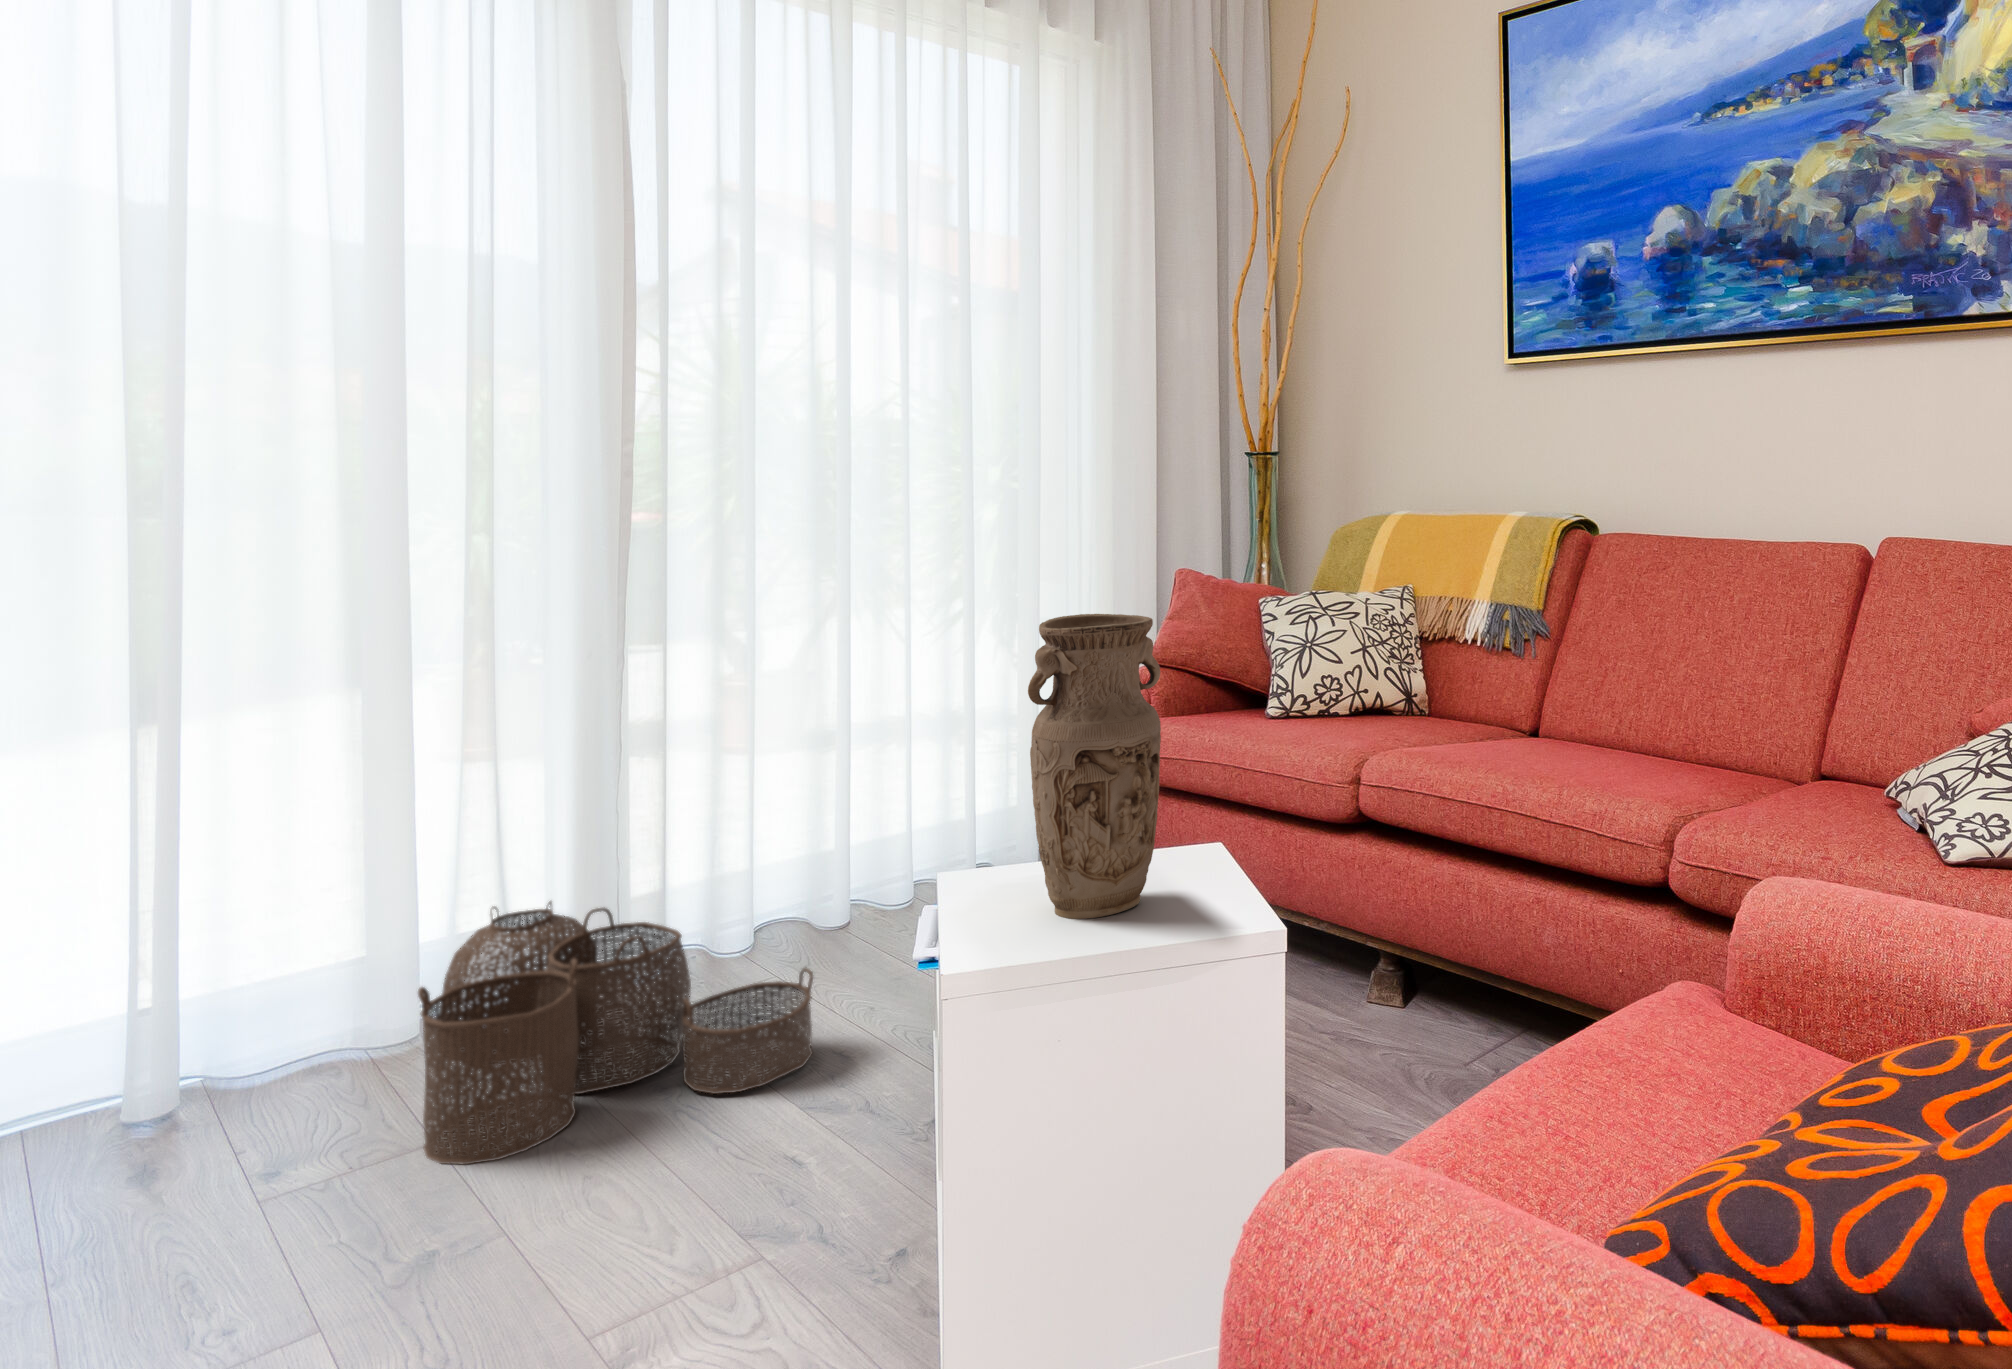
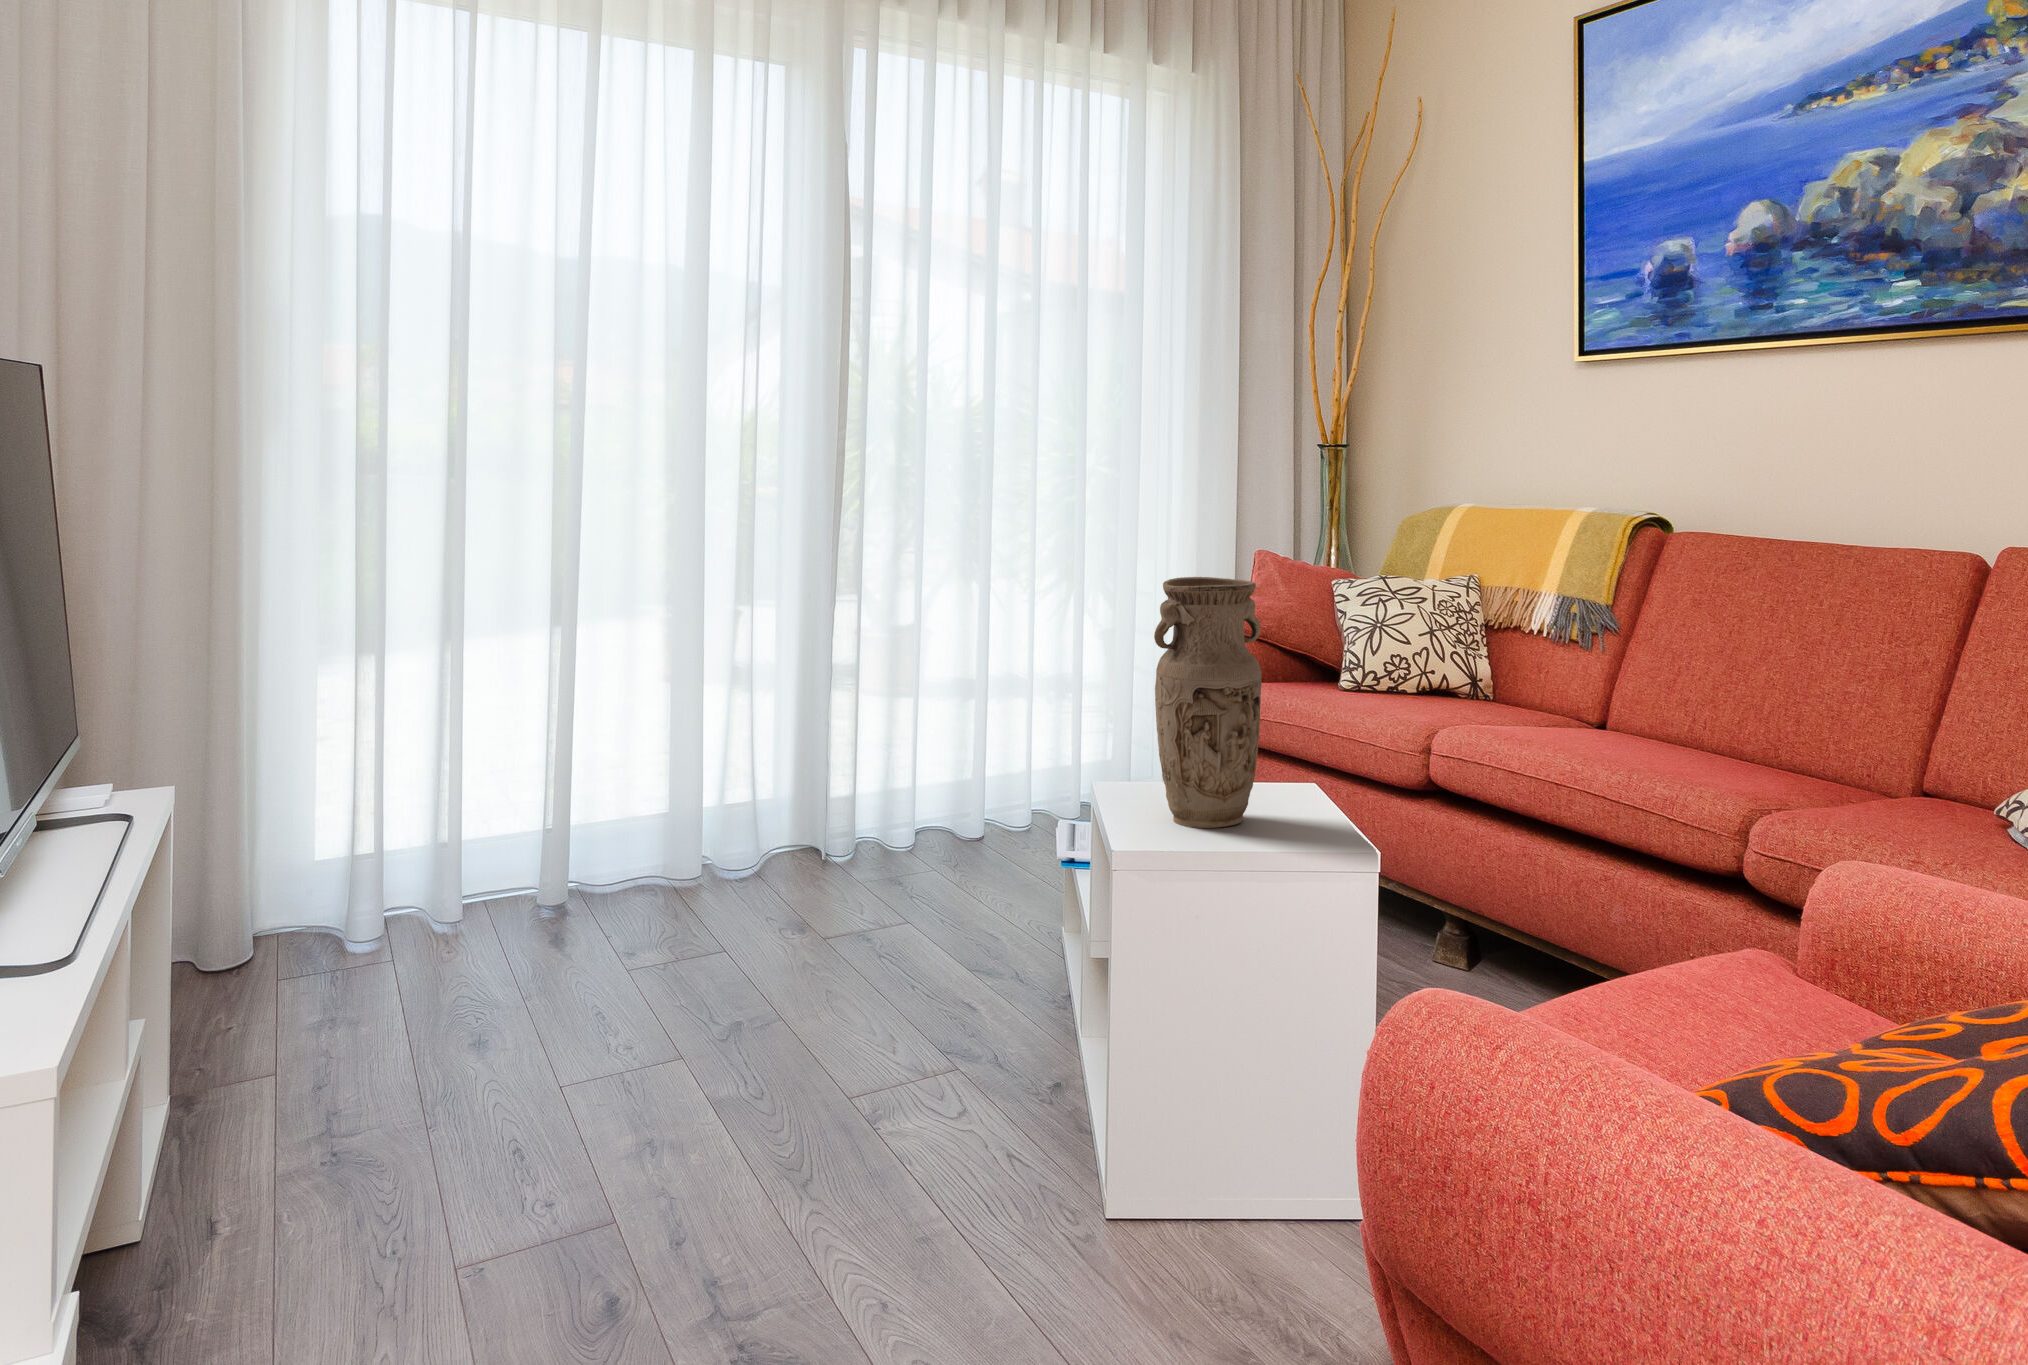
woven basket: present [418,901,813,1164] -> none [692,788,962,976]

